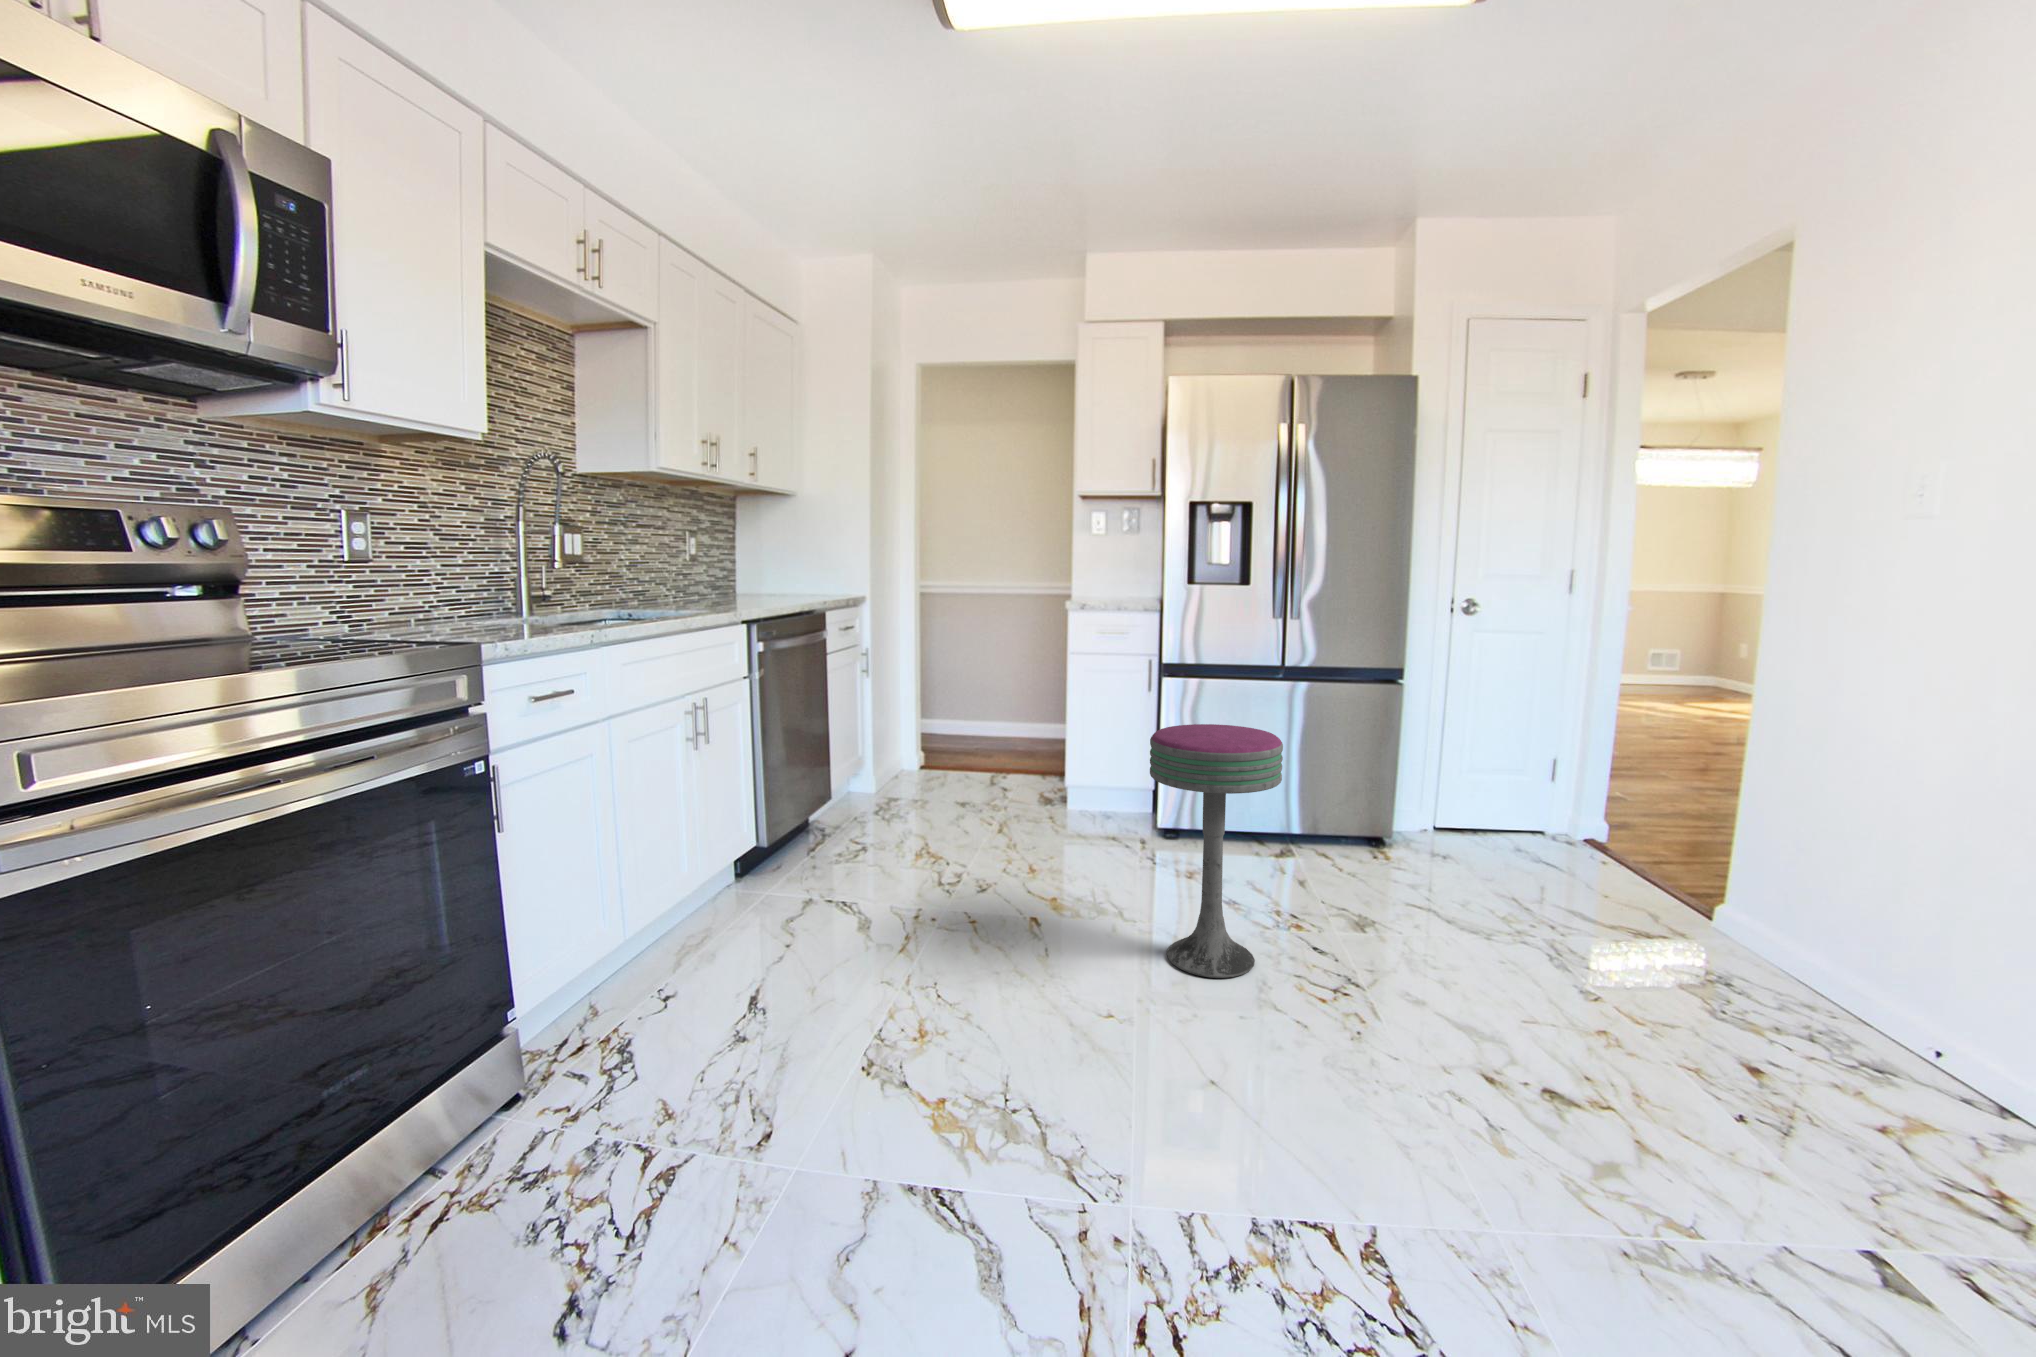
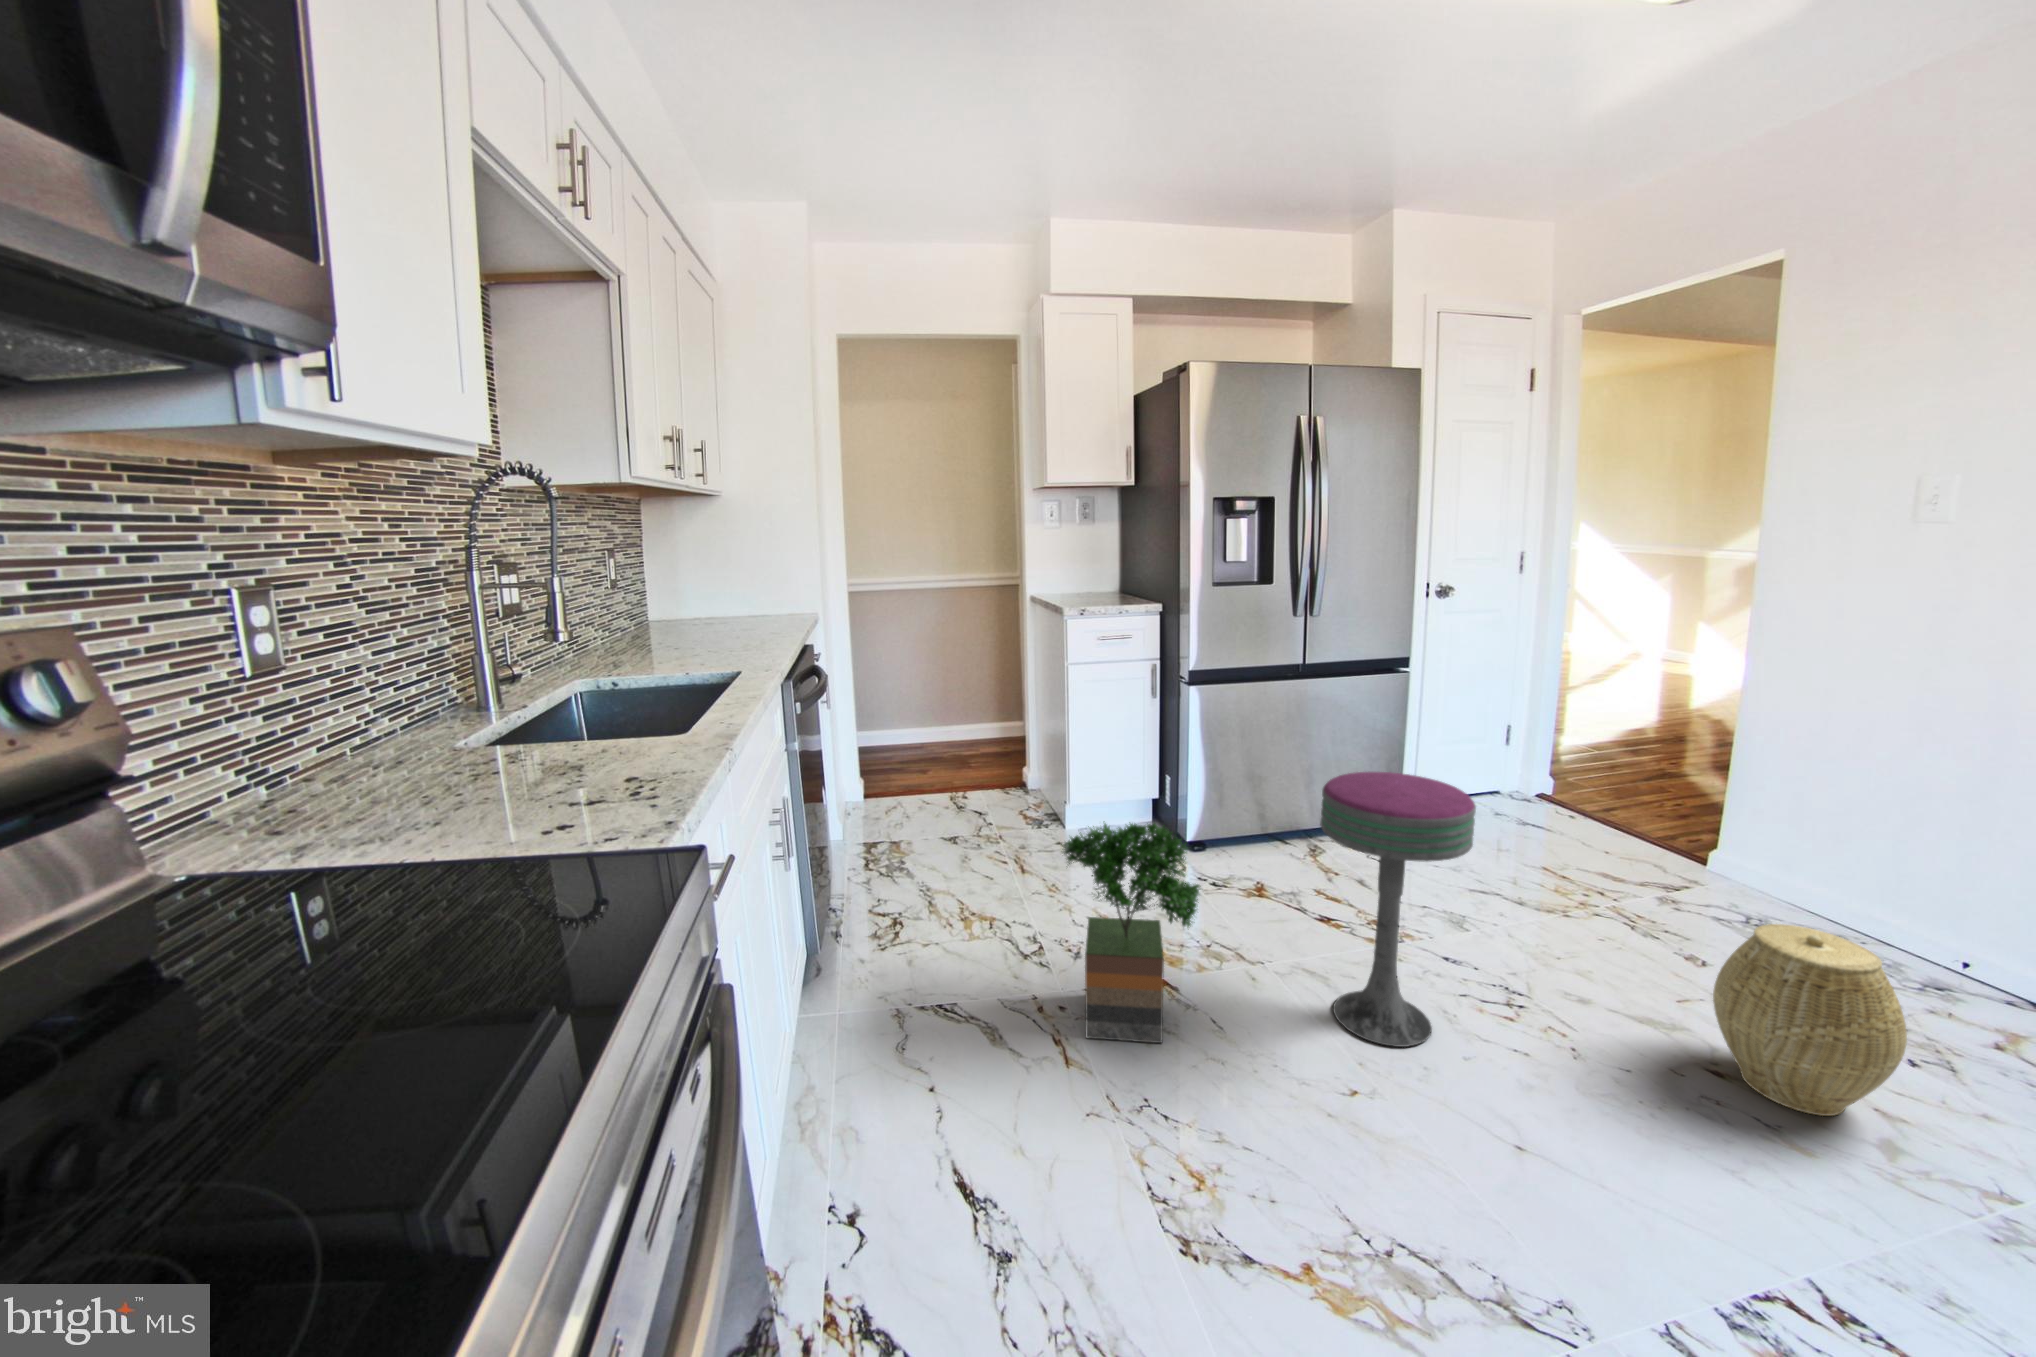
potted tree: none [934,749,1048,943] -> present [1061,822,1201,1043]
woven basket: none [1505,893,1680,1092] -> present [1713,924,1907,1116]

